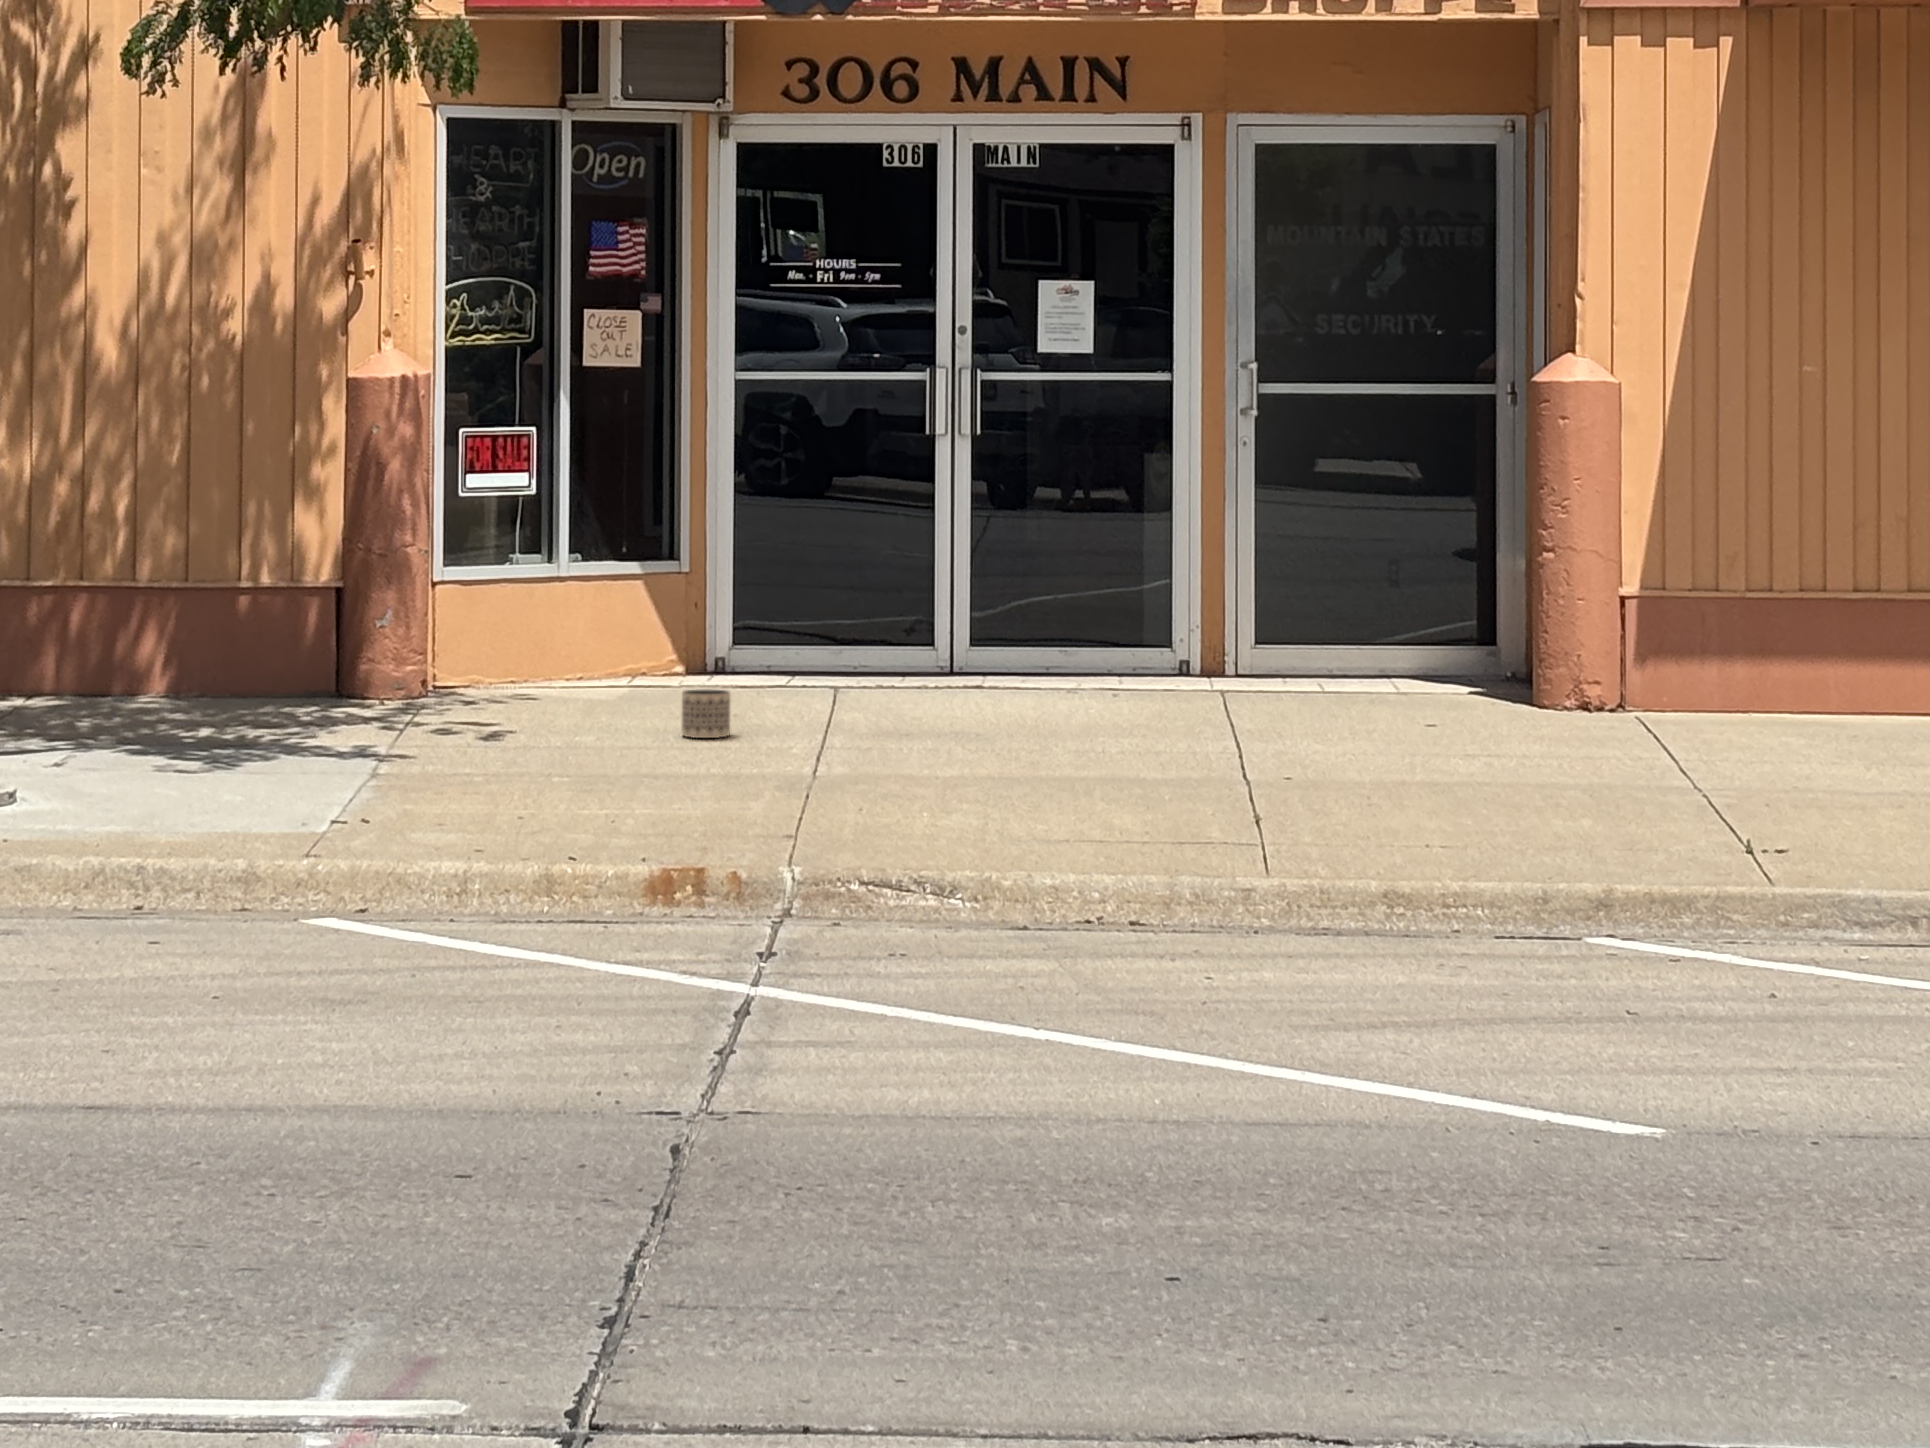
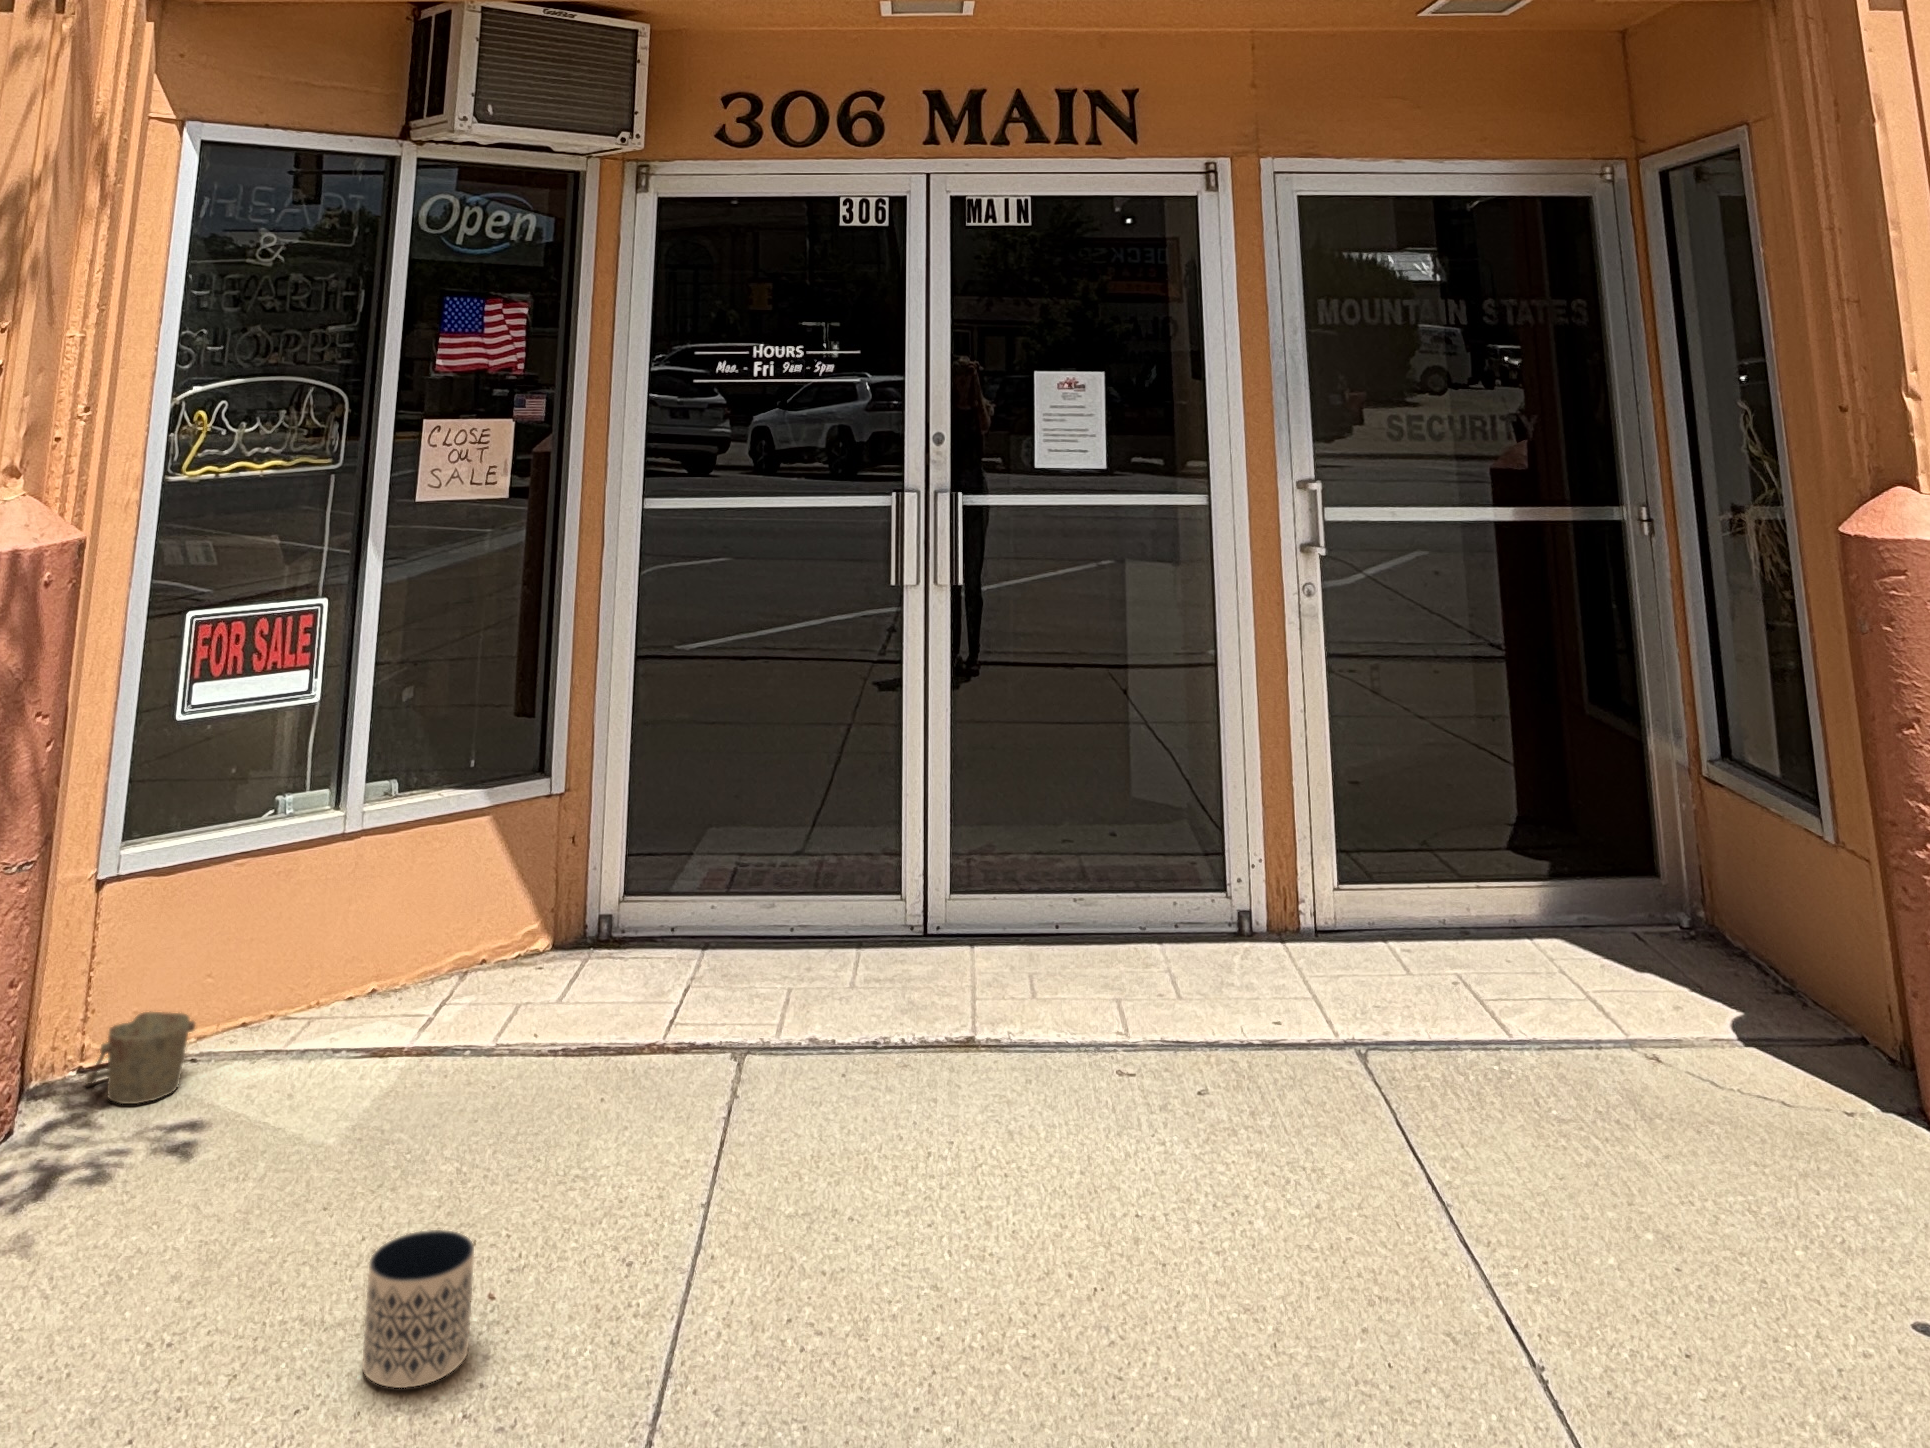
bucket: none [440,656,502,696] -> present [86,1012,195,1104]

